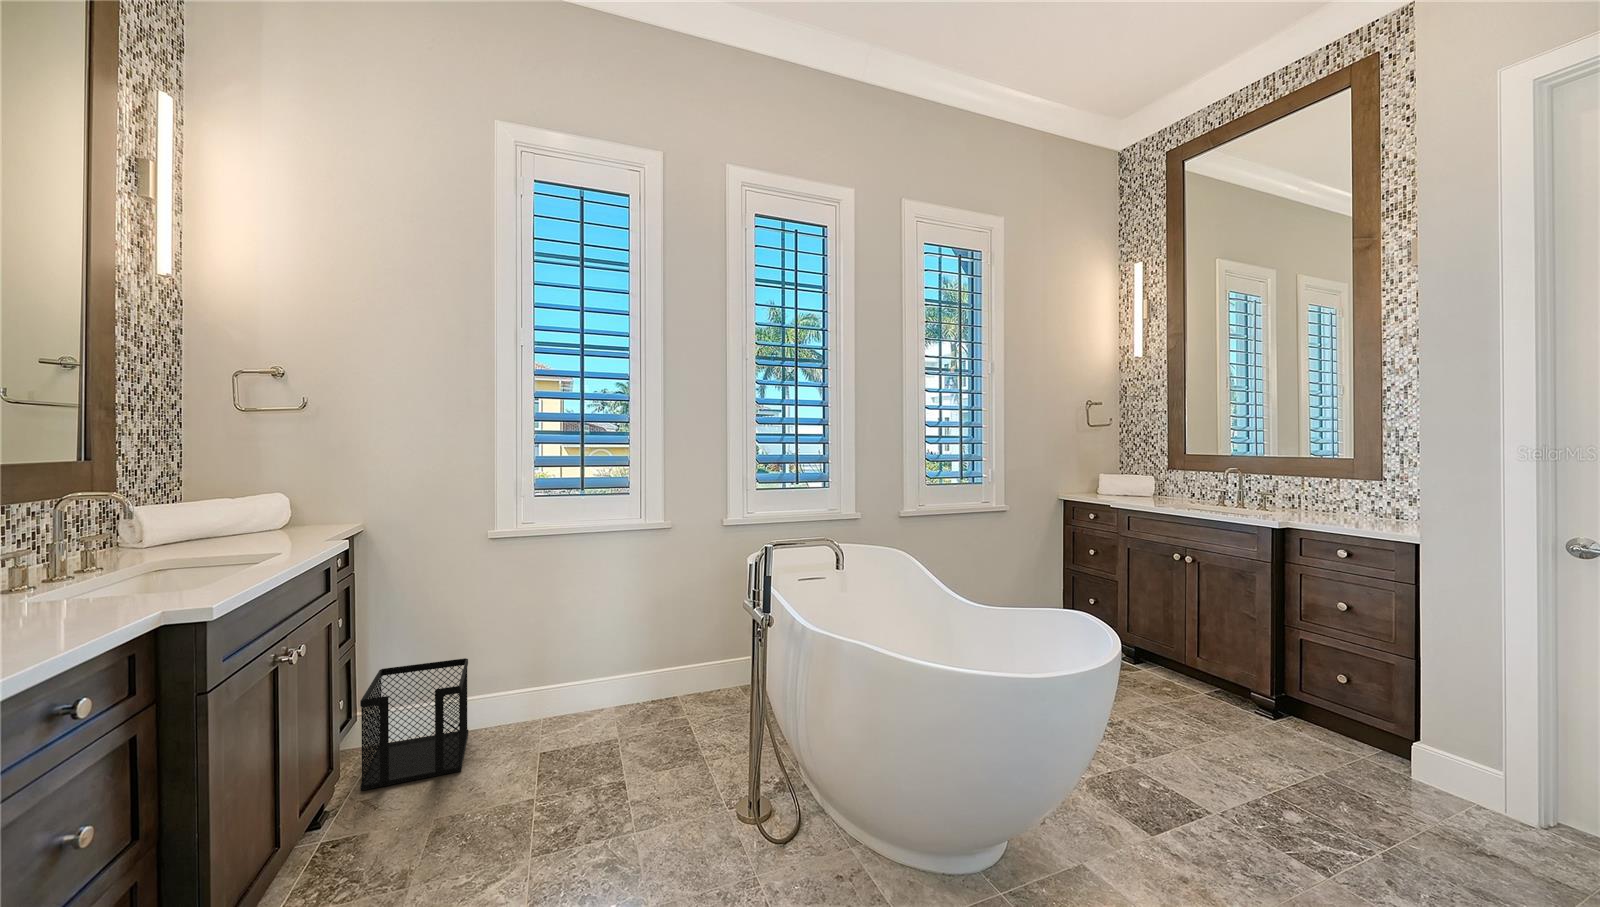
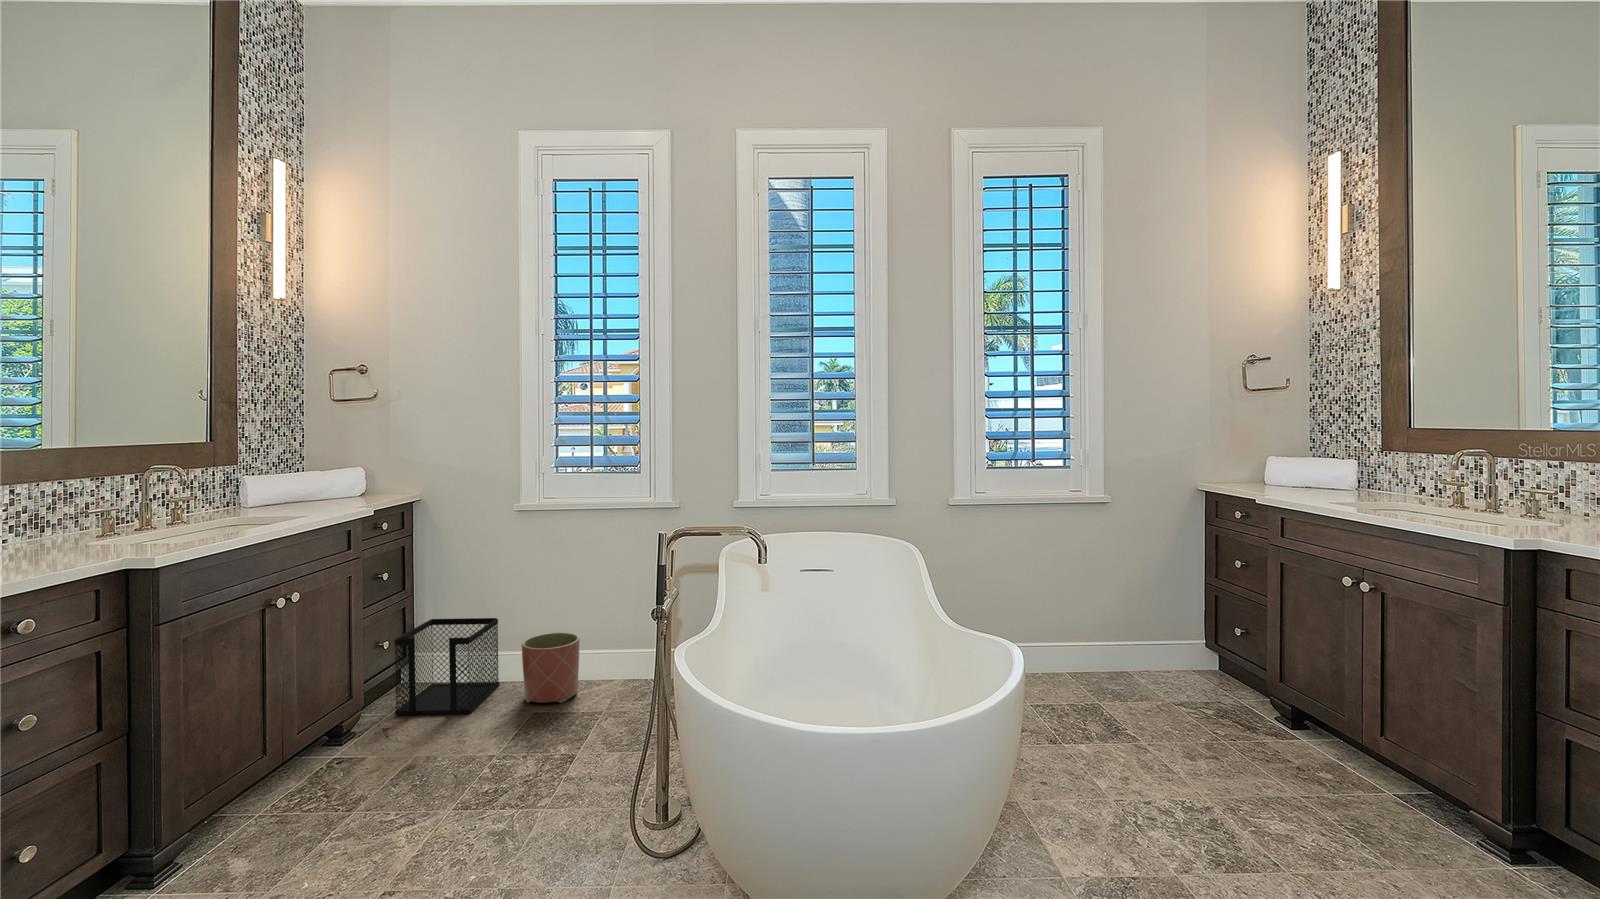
planter: none [511,665,574,747] -> present [522,632,580,703]

